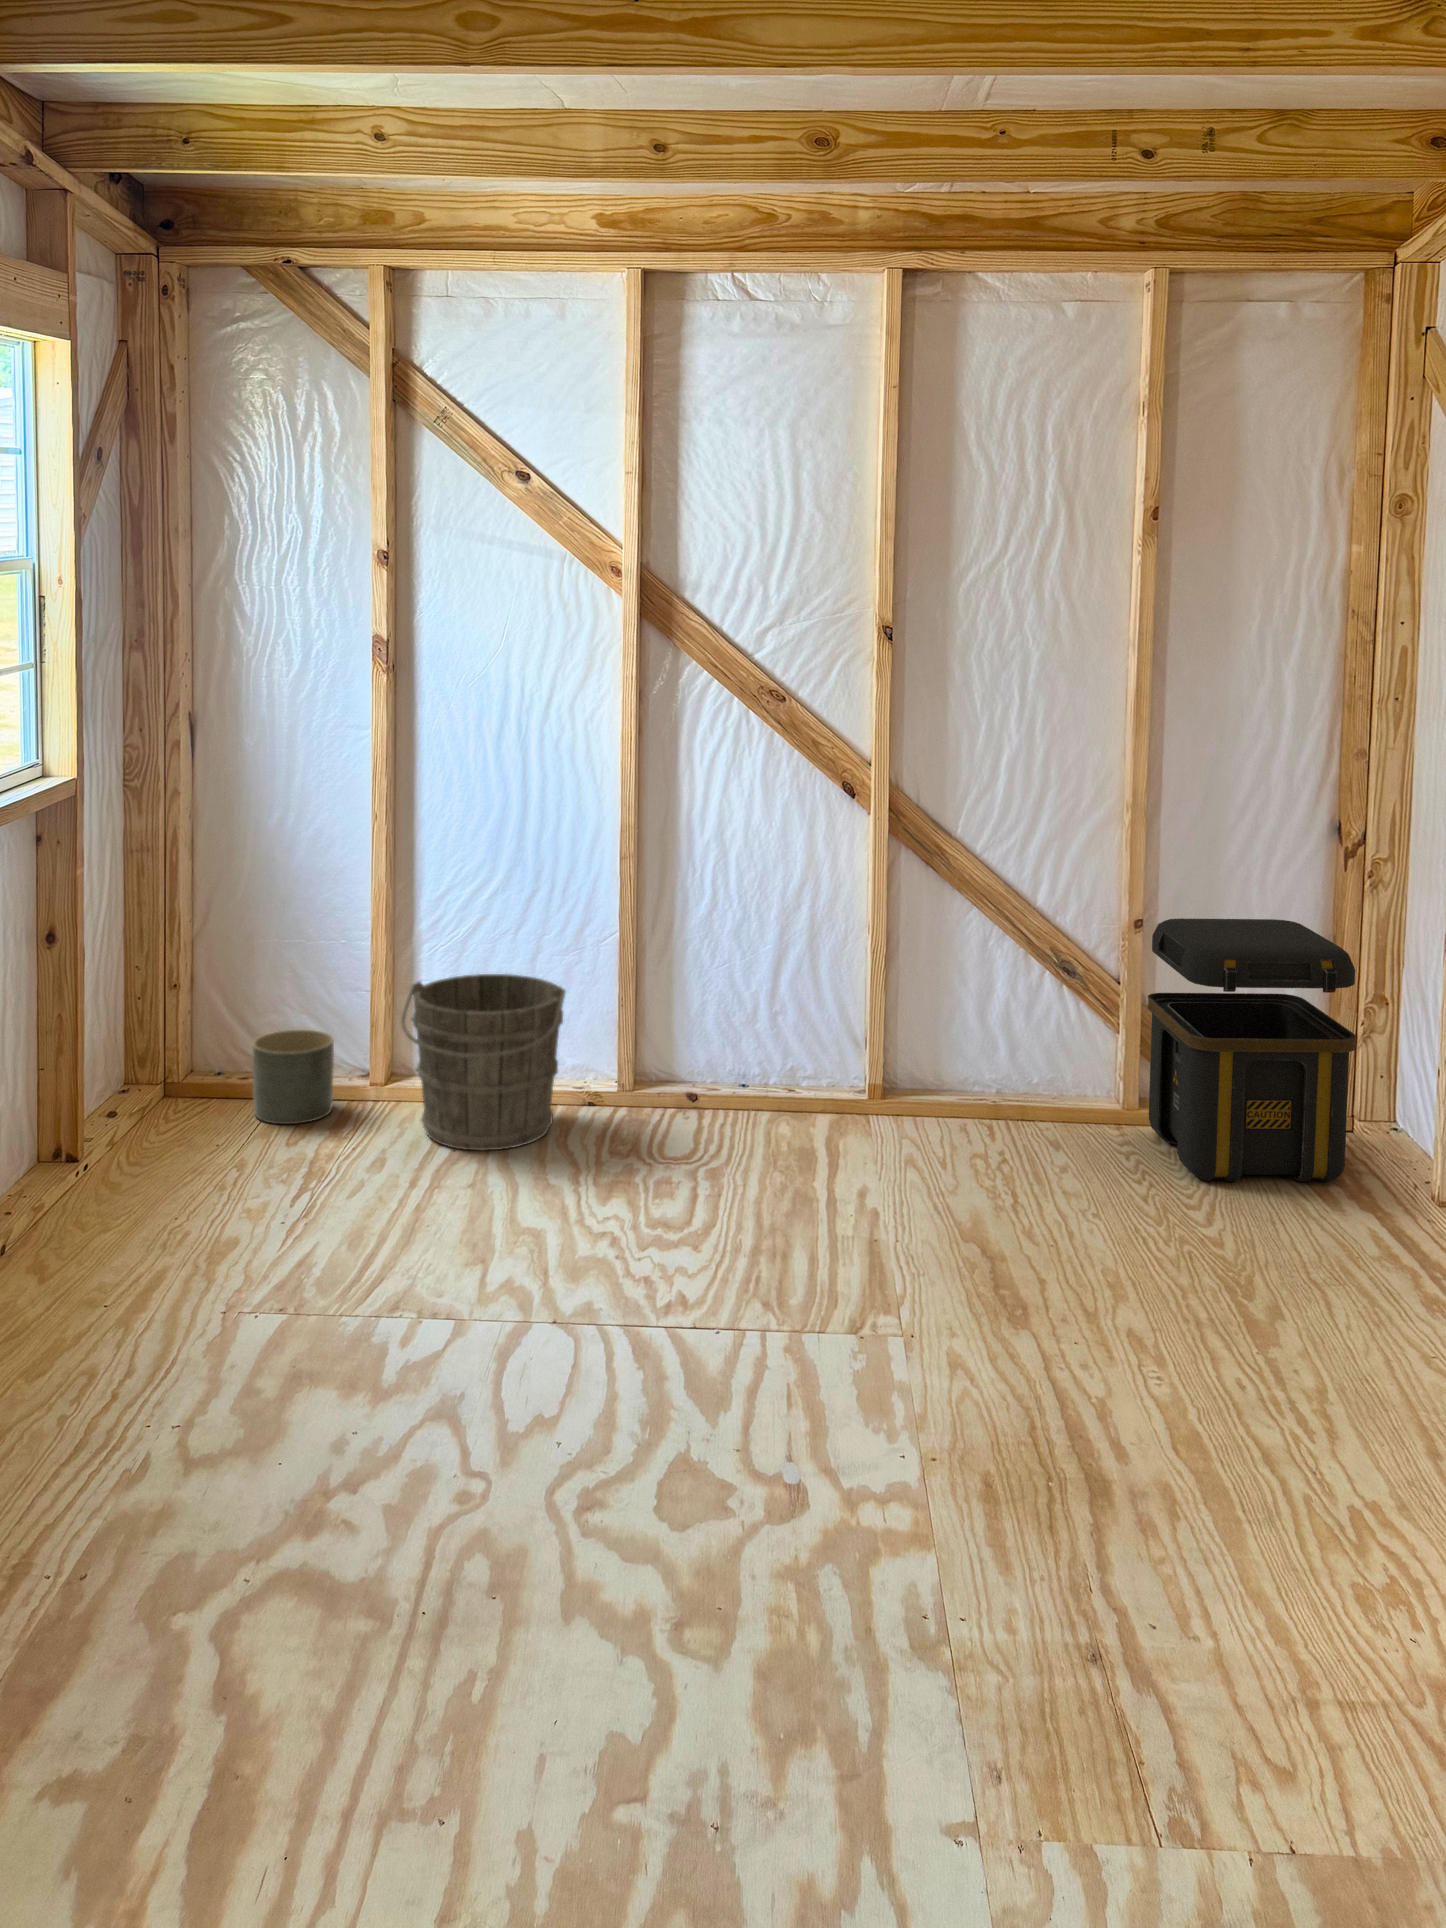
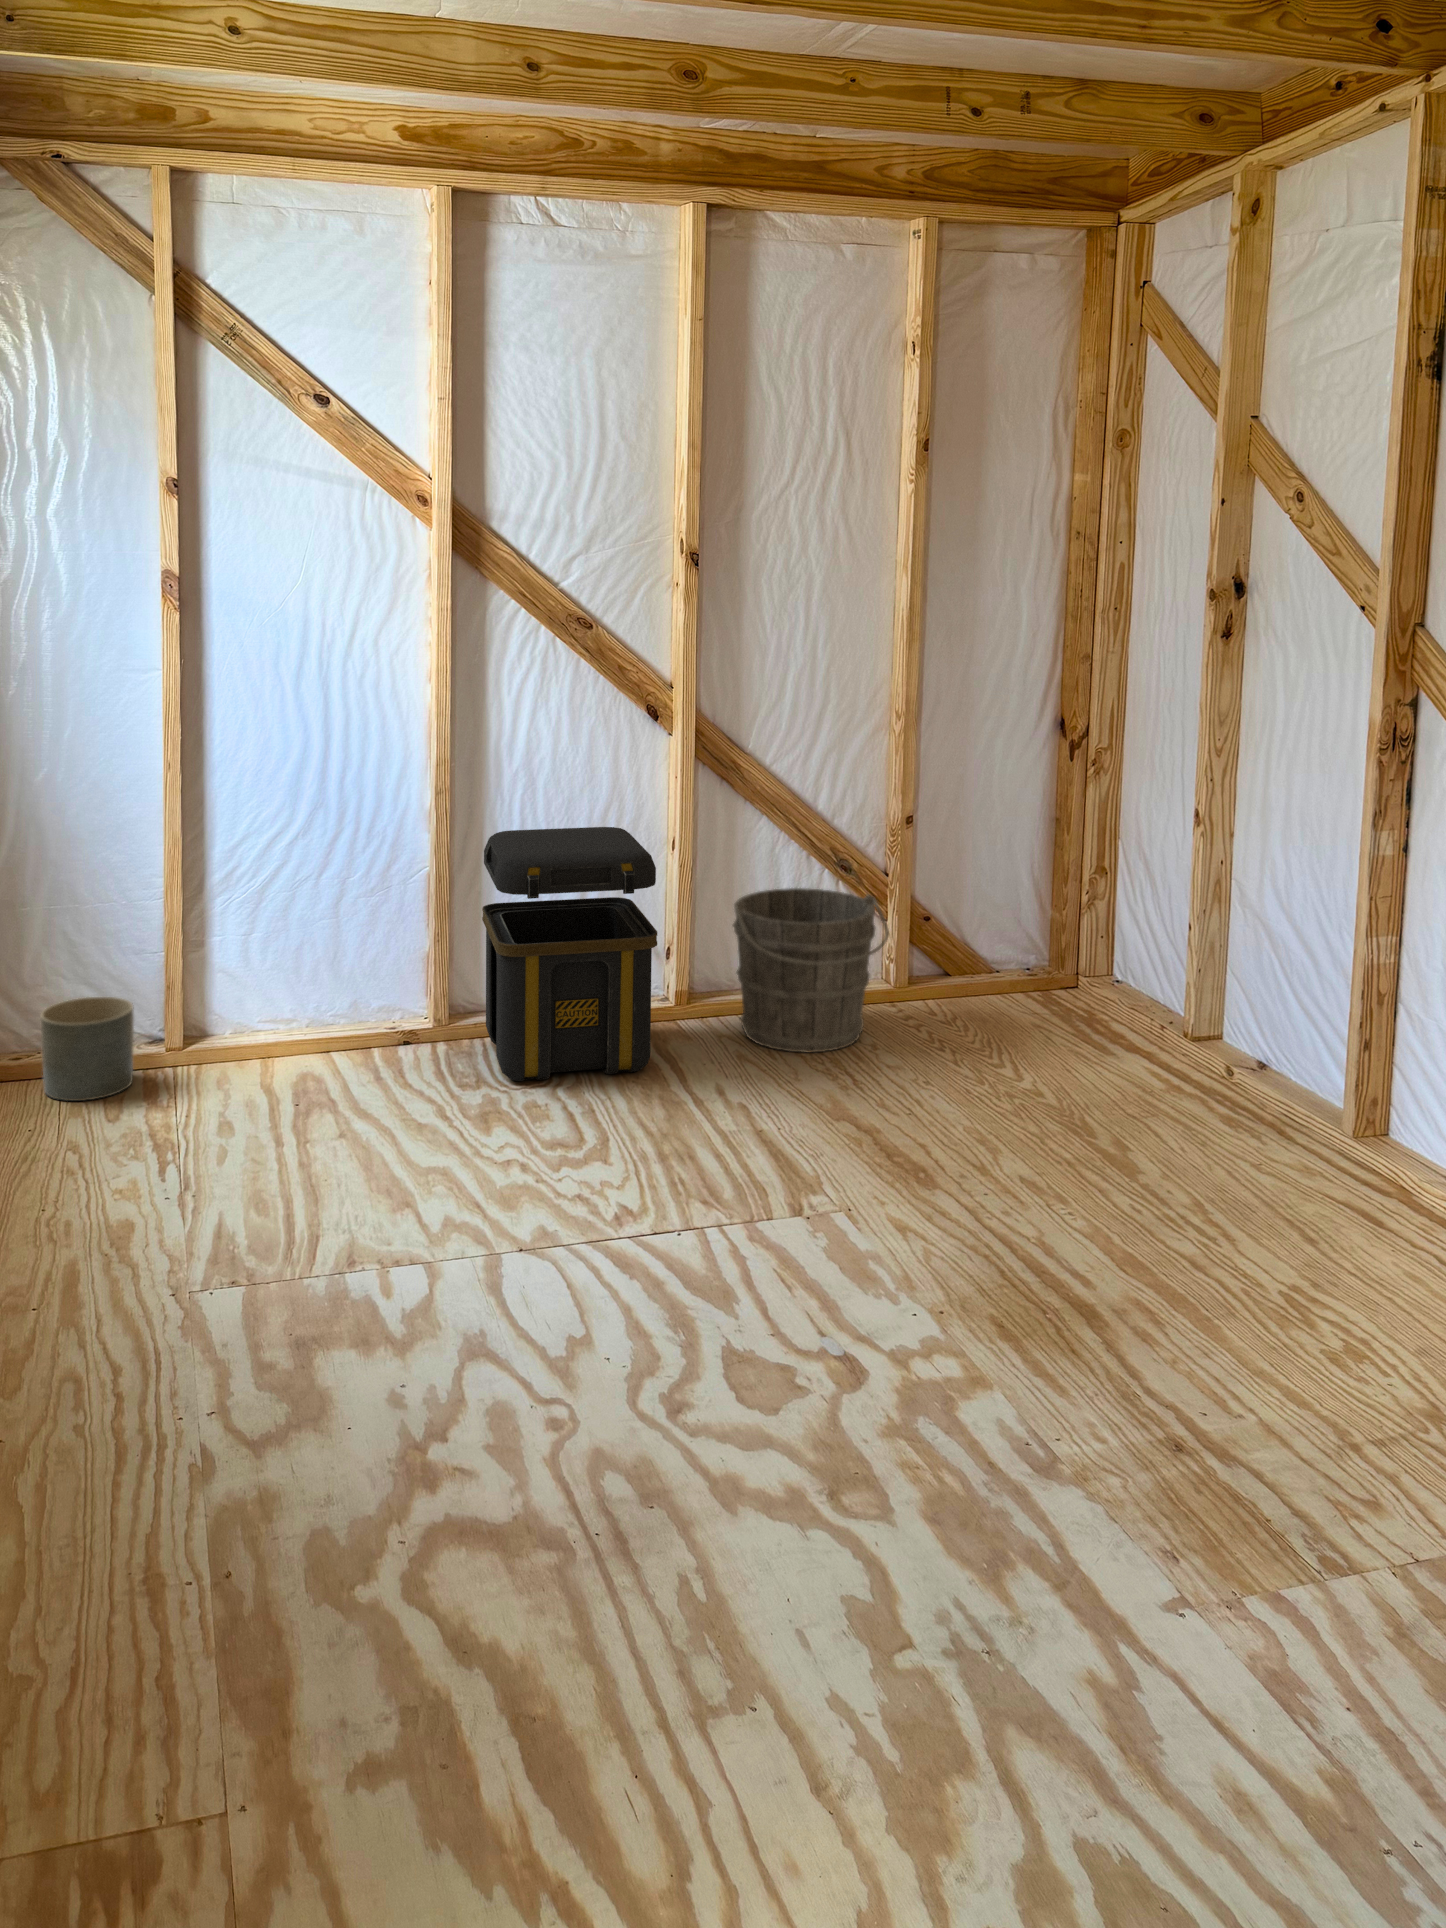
toolbox: present [1147,918,1356,1181] -> present [482,827,657,1081]
bucket: present [401,974,566,1150] -> present [733,888,889,1052]

